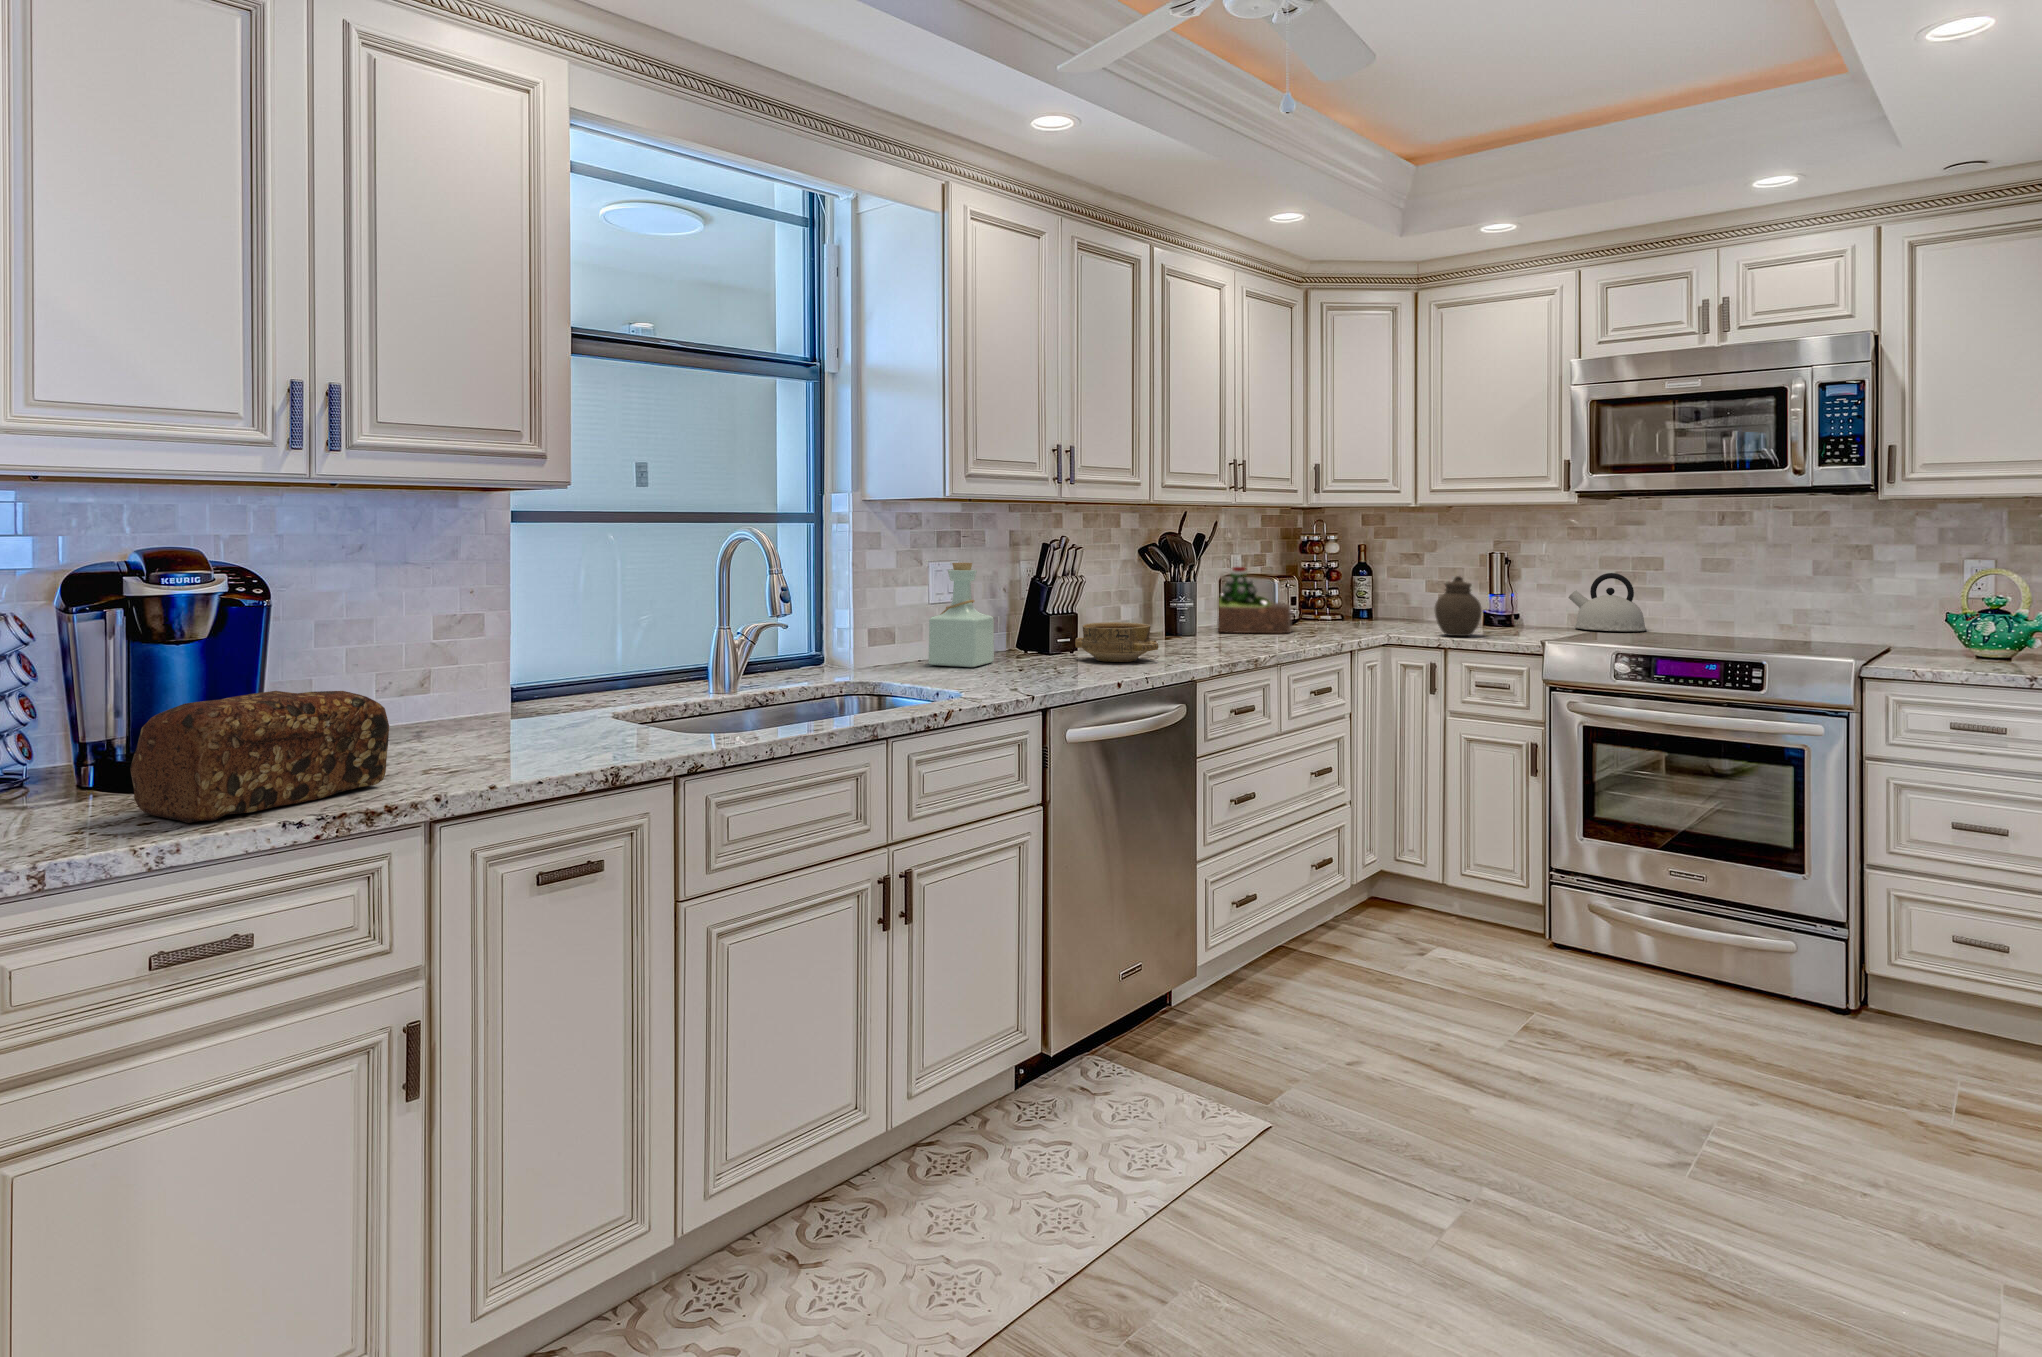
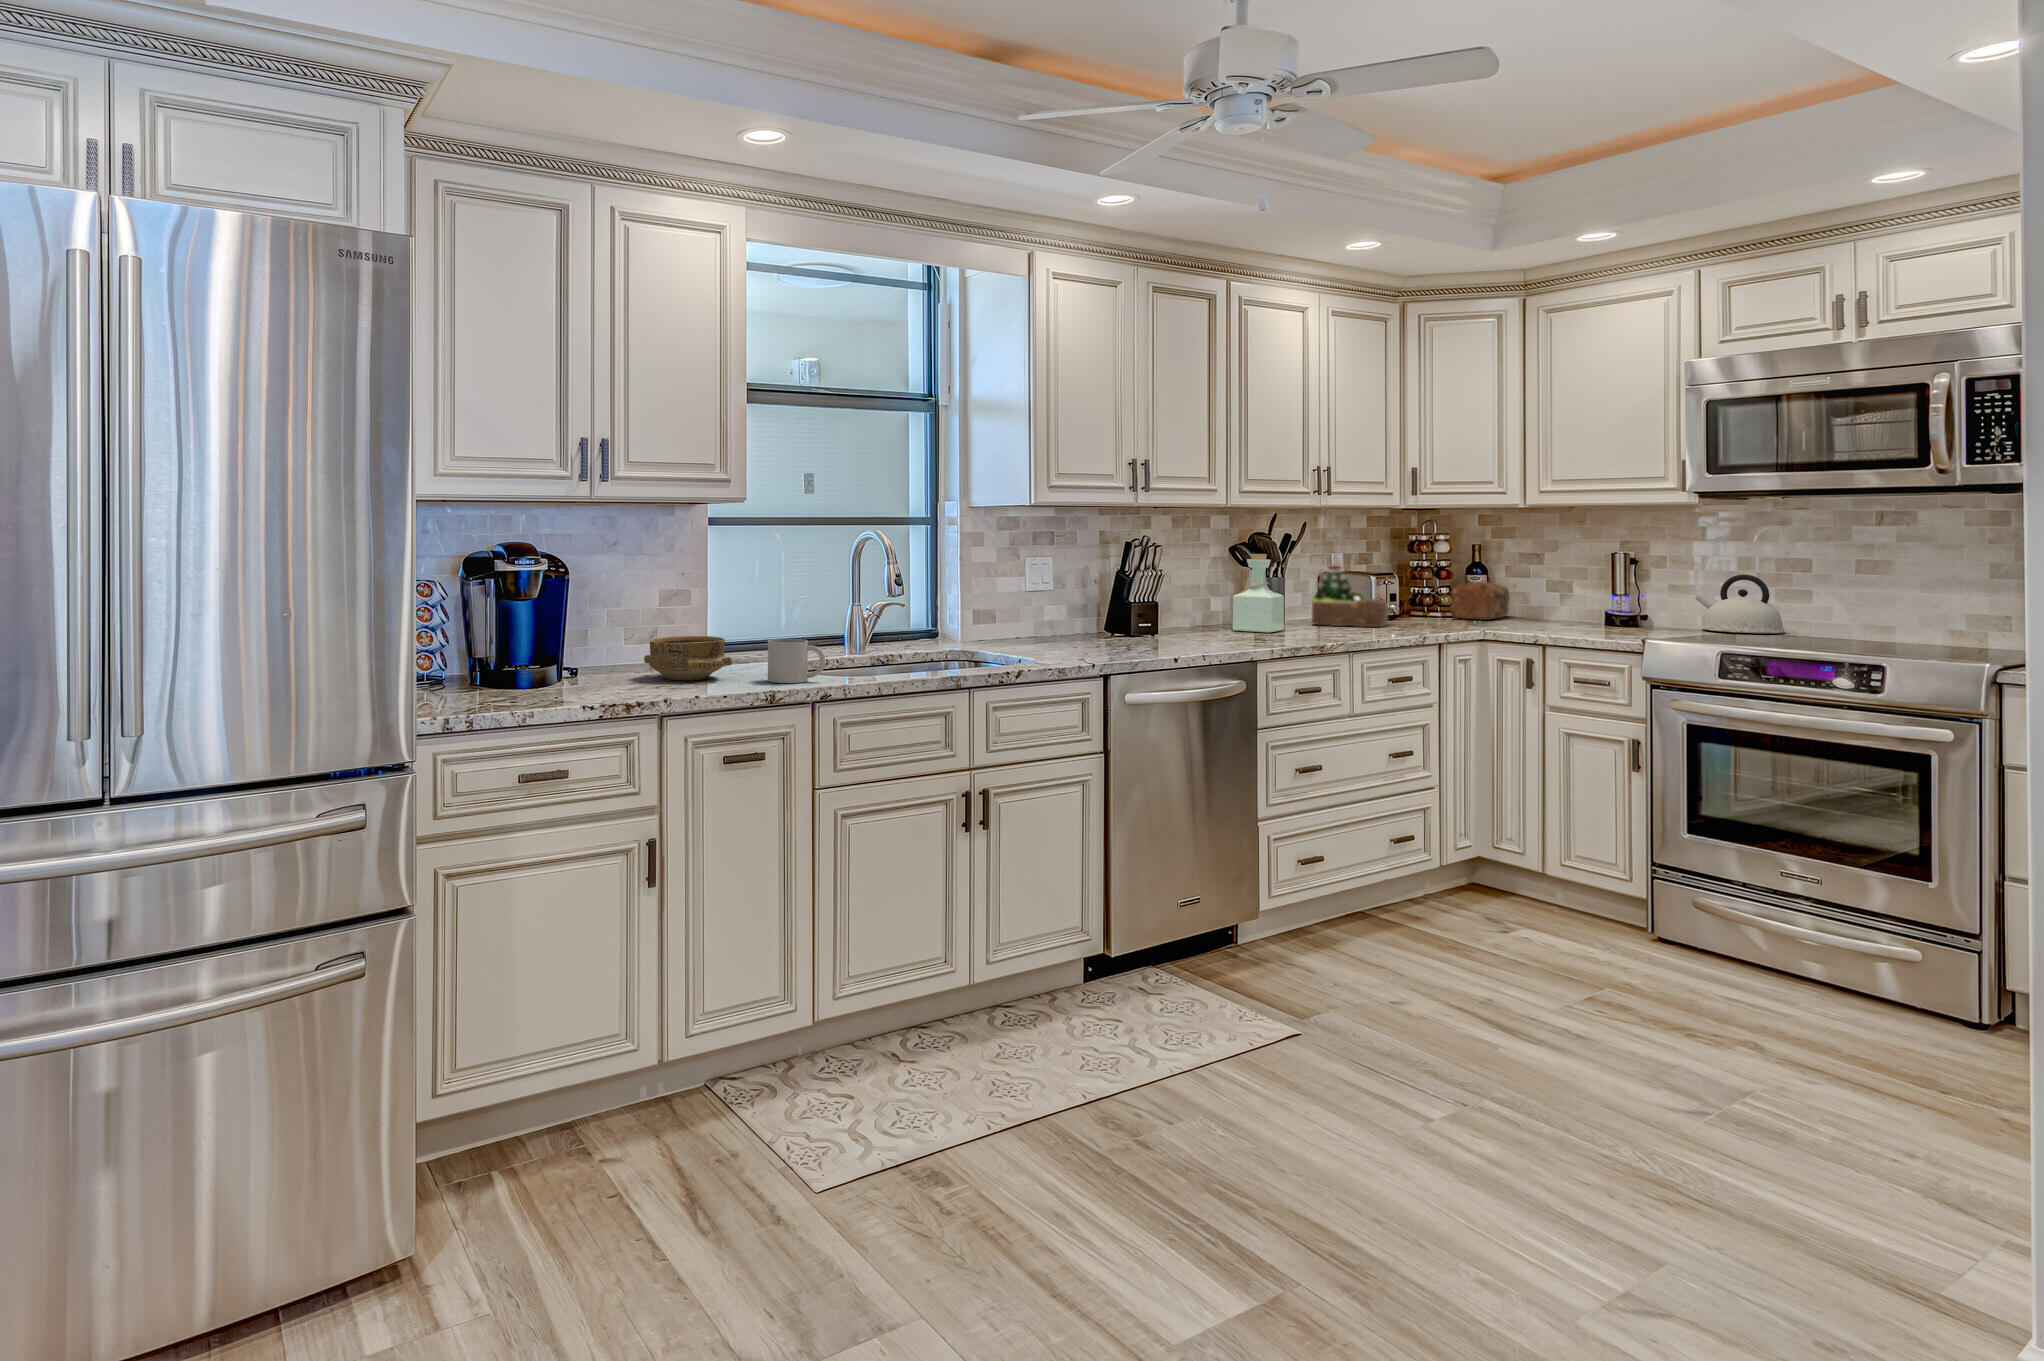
bottle: present [929,563,994,667] -> present [1232,554,1284,633]
jar: present [1435,576,1482,636] -> none [1533,576,1583,633]
ceramic bowl: present [1075,622,1158,662] -> present [644,636,732,680]
mug: none [604,684,690,750] -> present [768,639,825,683]
bread loaf: present [130,691,389,823] -> present [1451,582,1510,620]

